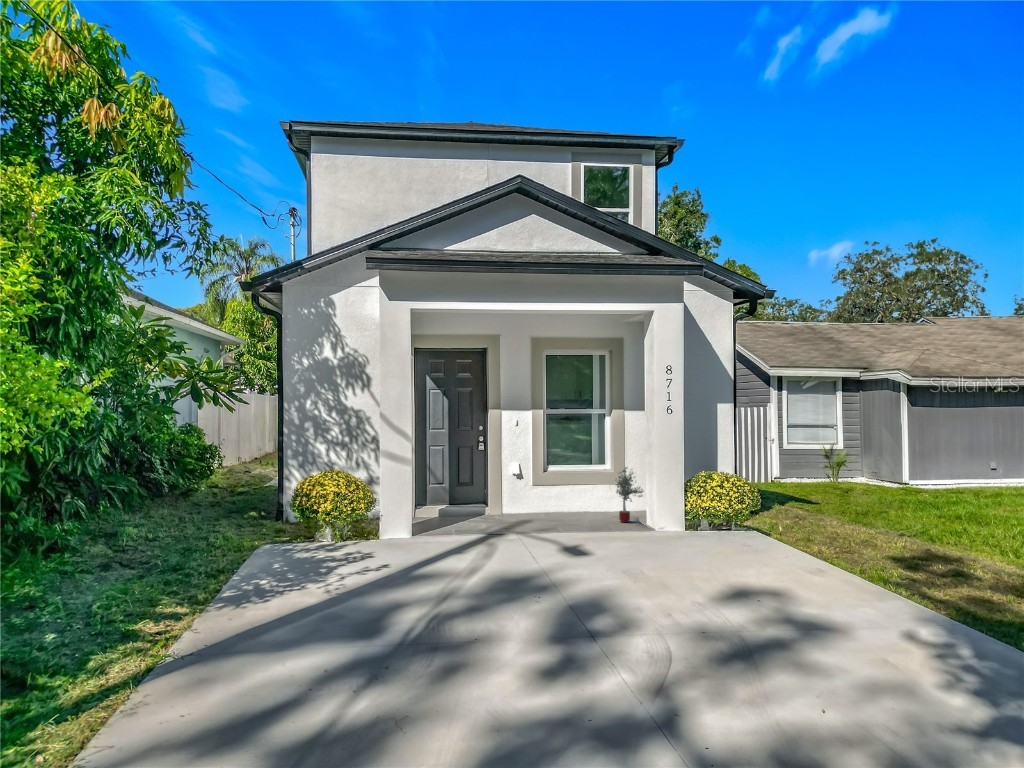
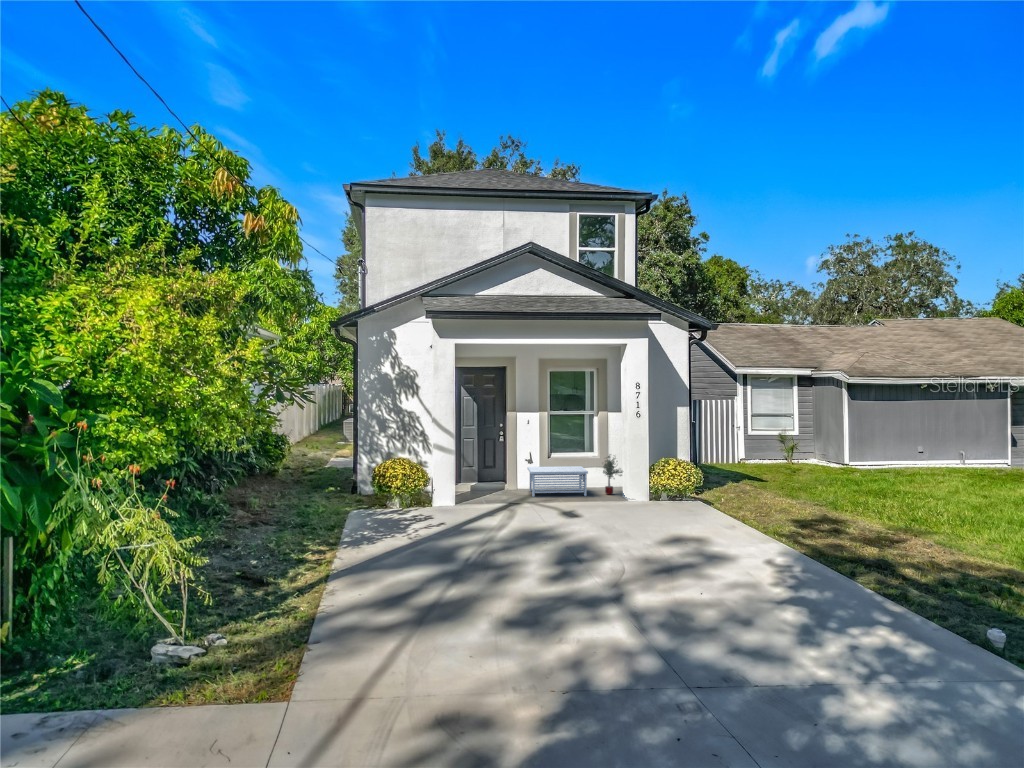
storage bench: none [515,484,596,525] -> present [527,466,588,497]

